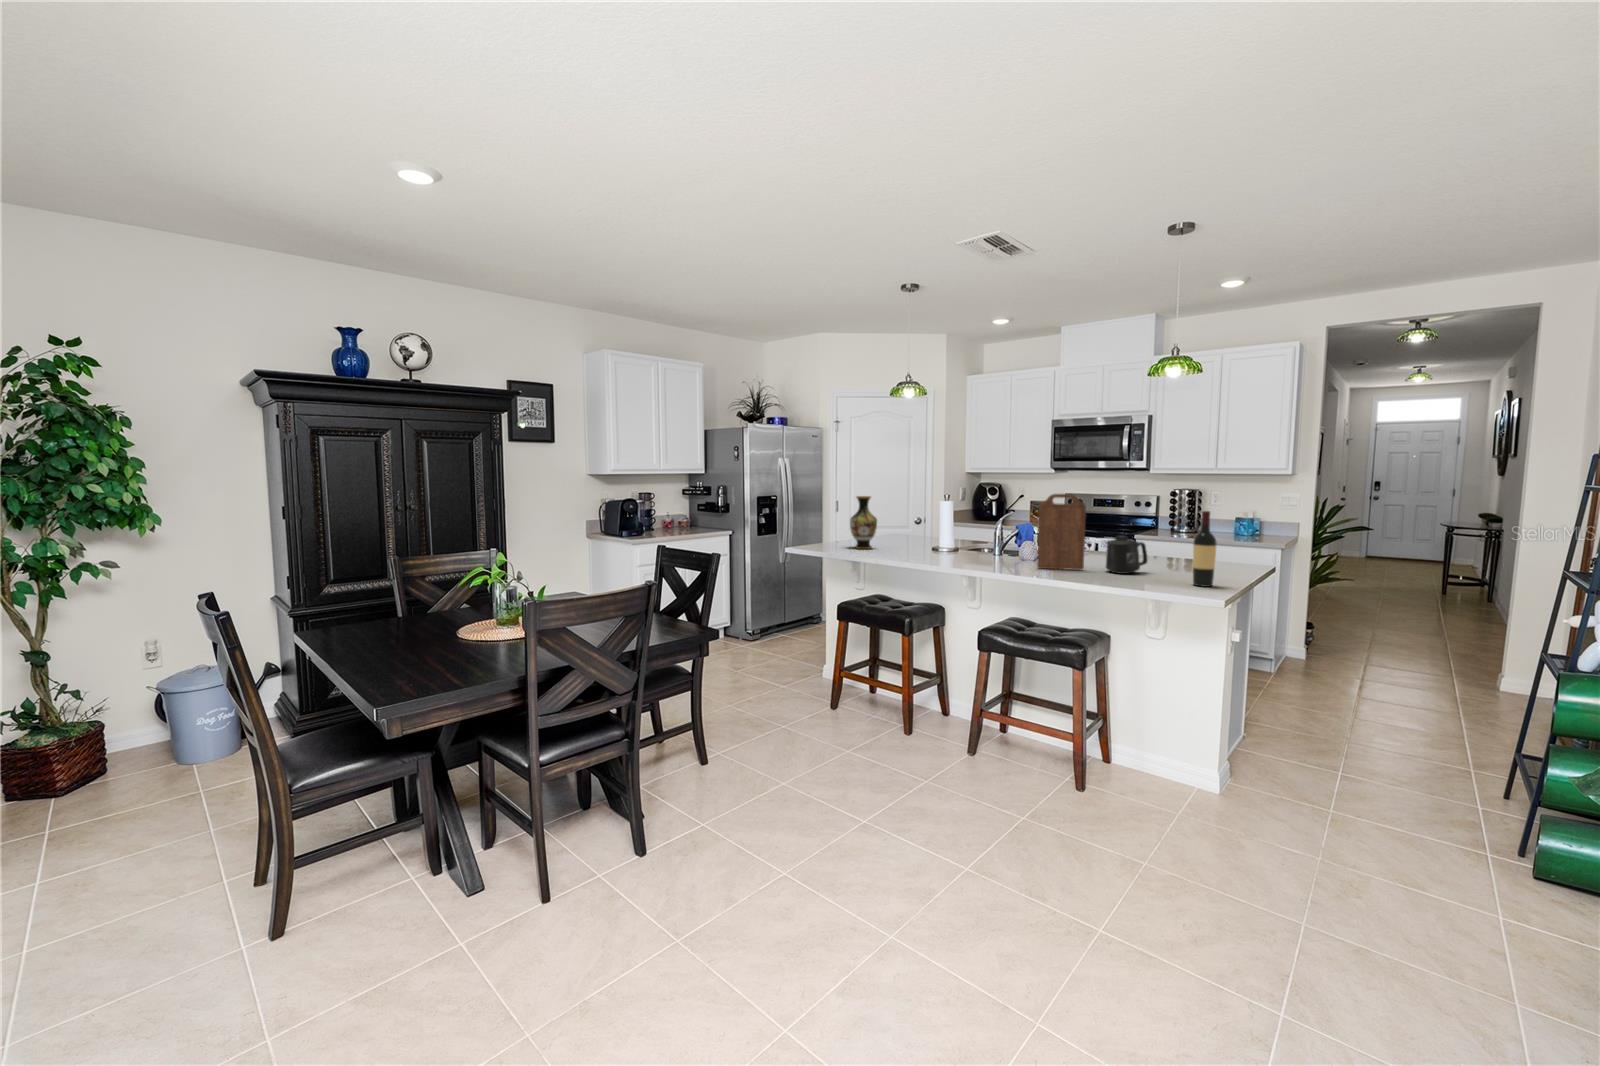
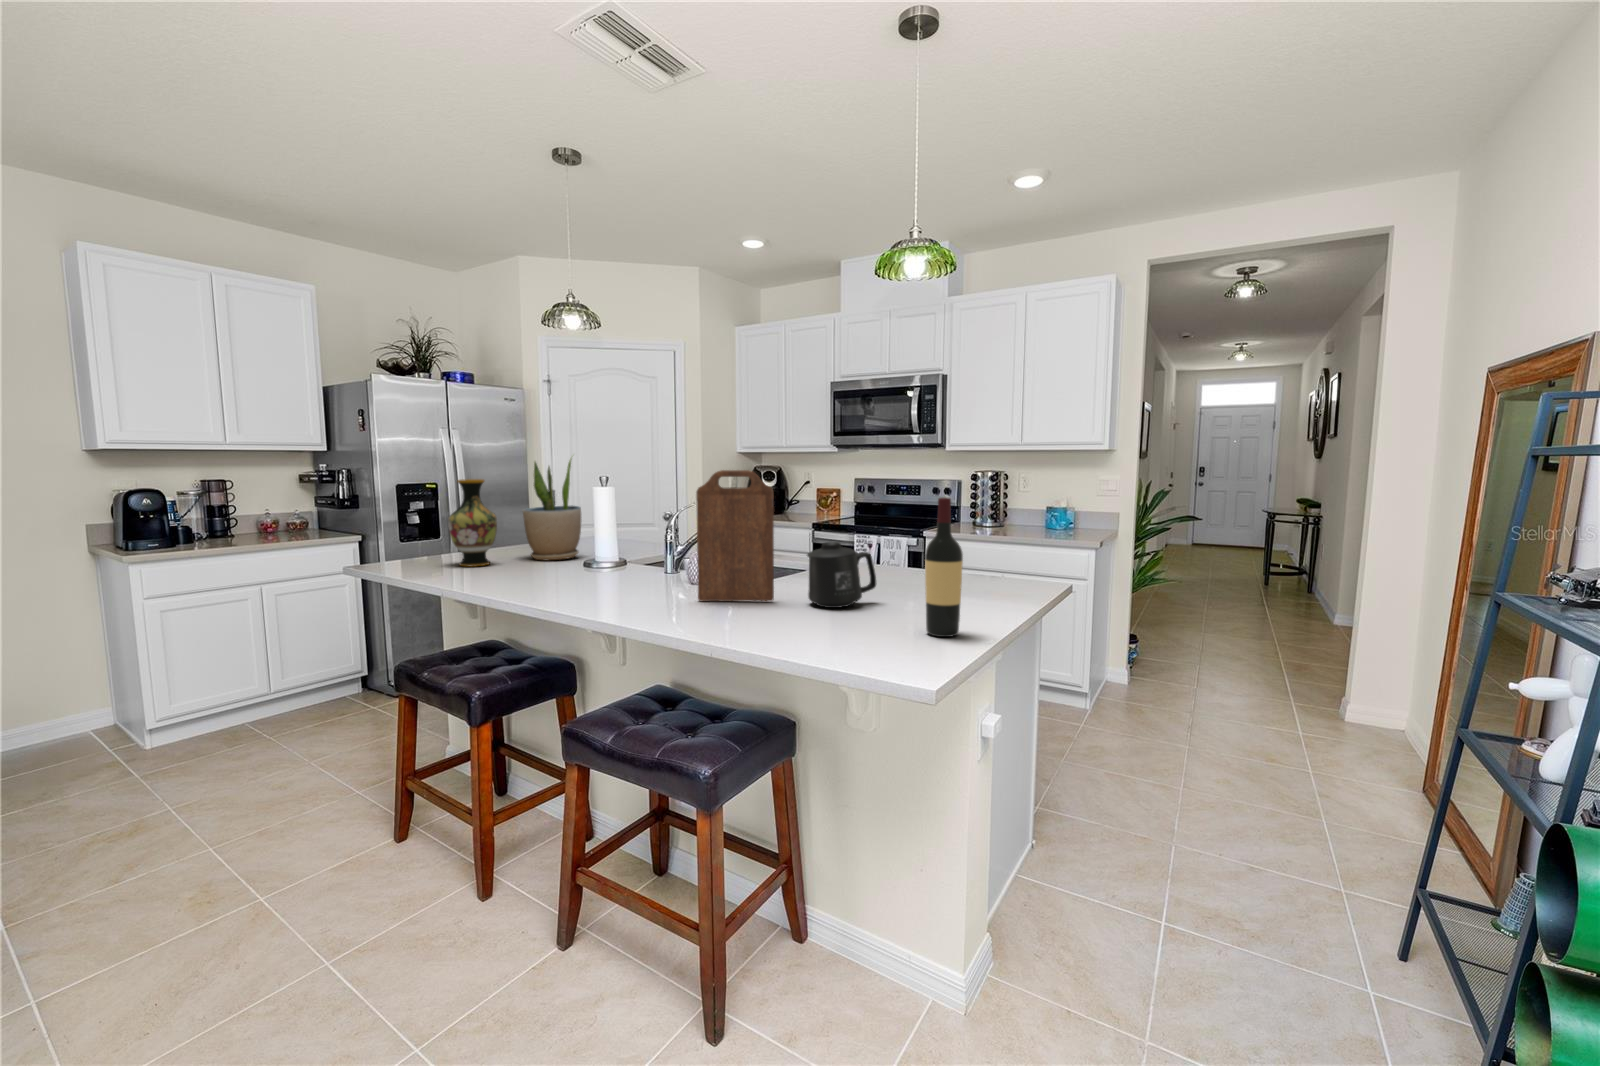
potted plant: none [883,479,919,547] -> present [523,459,581,560]

